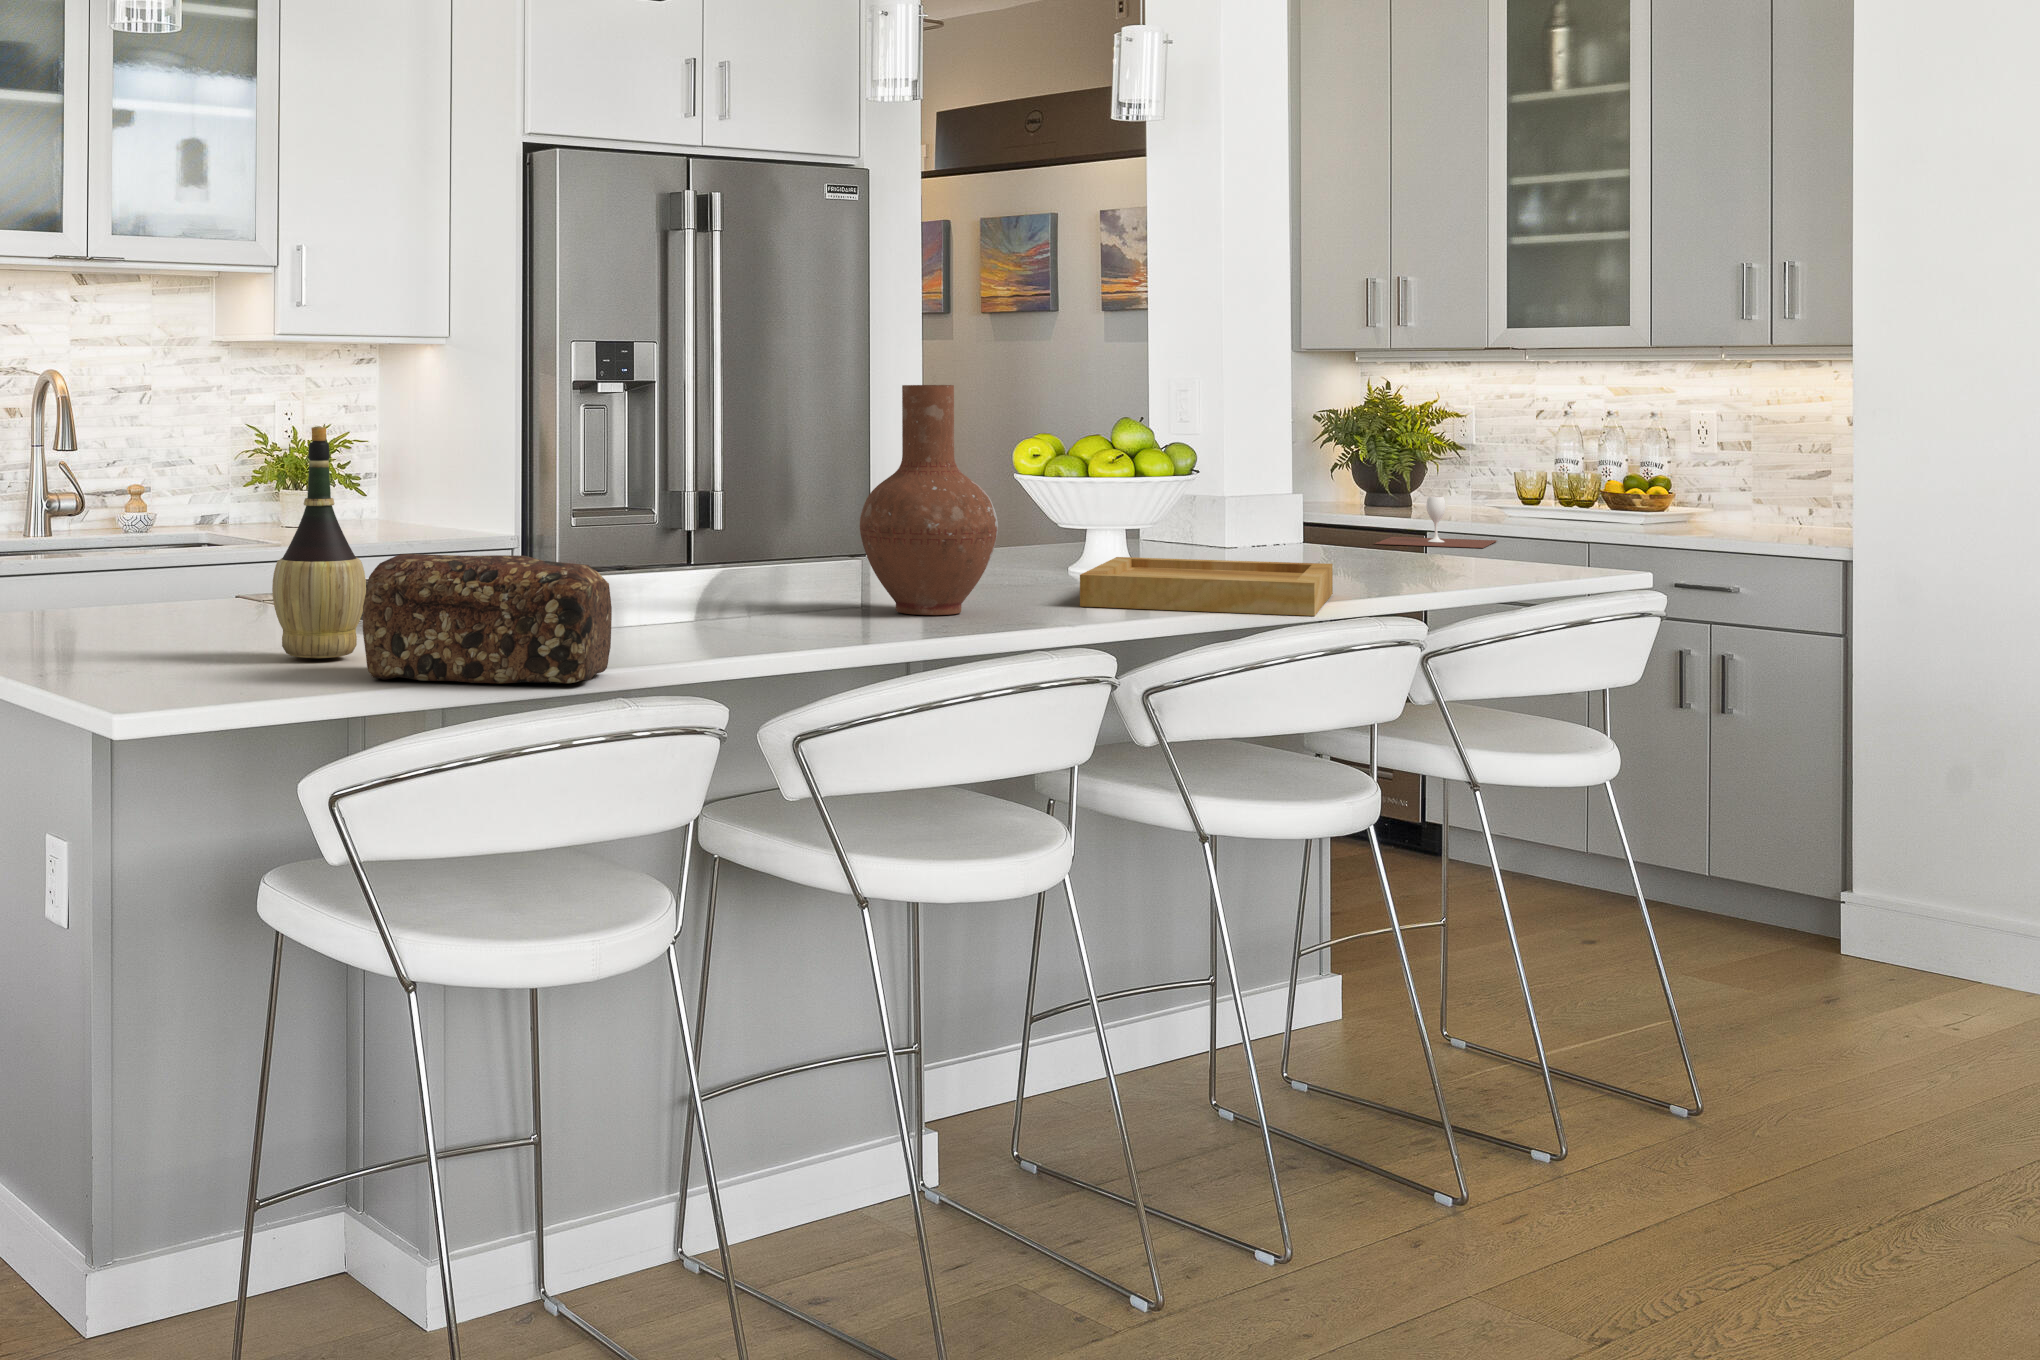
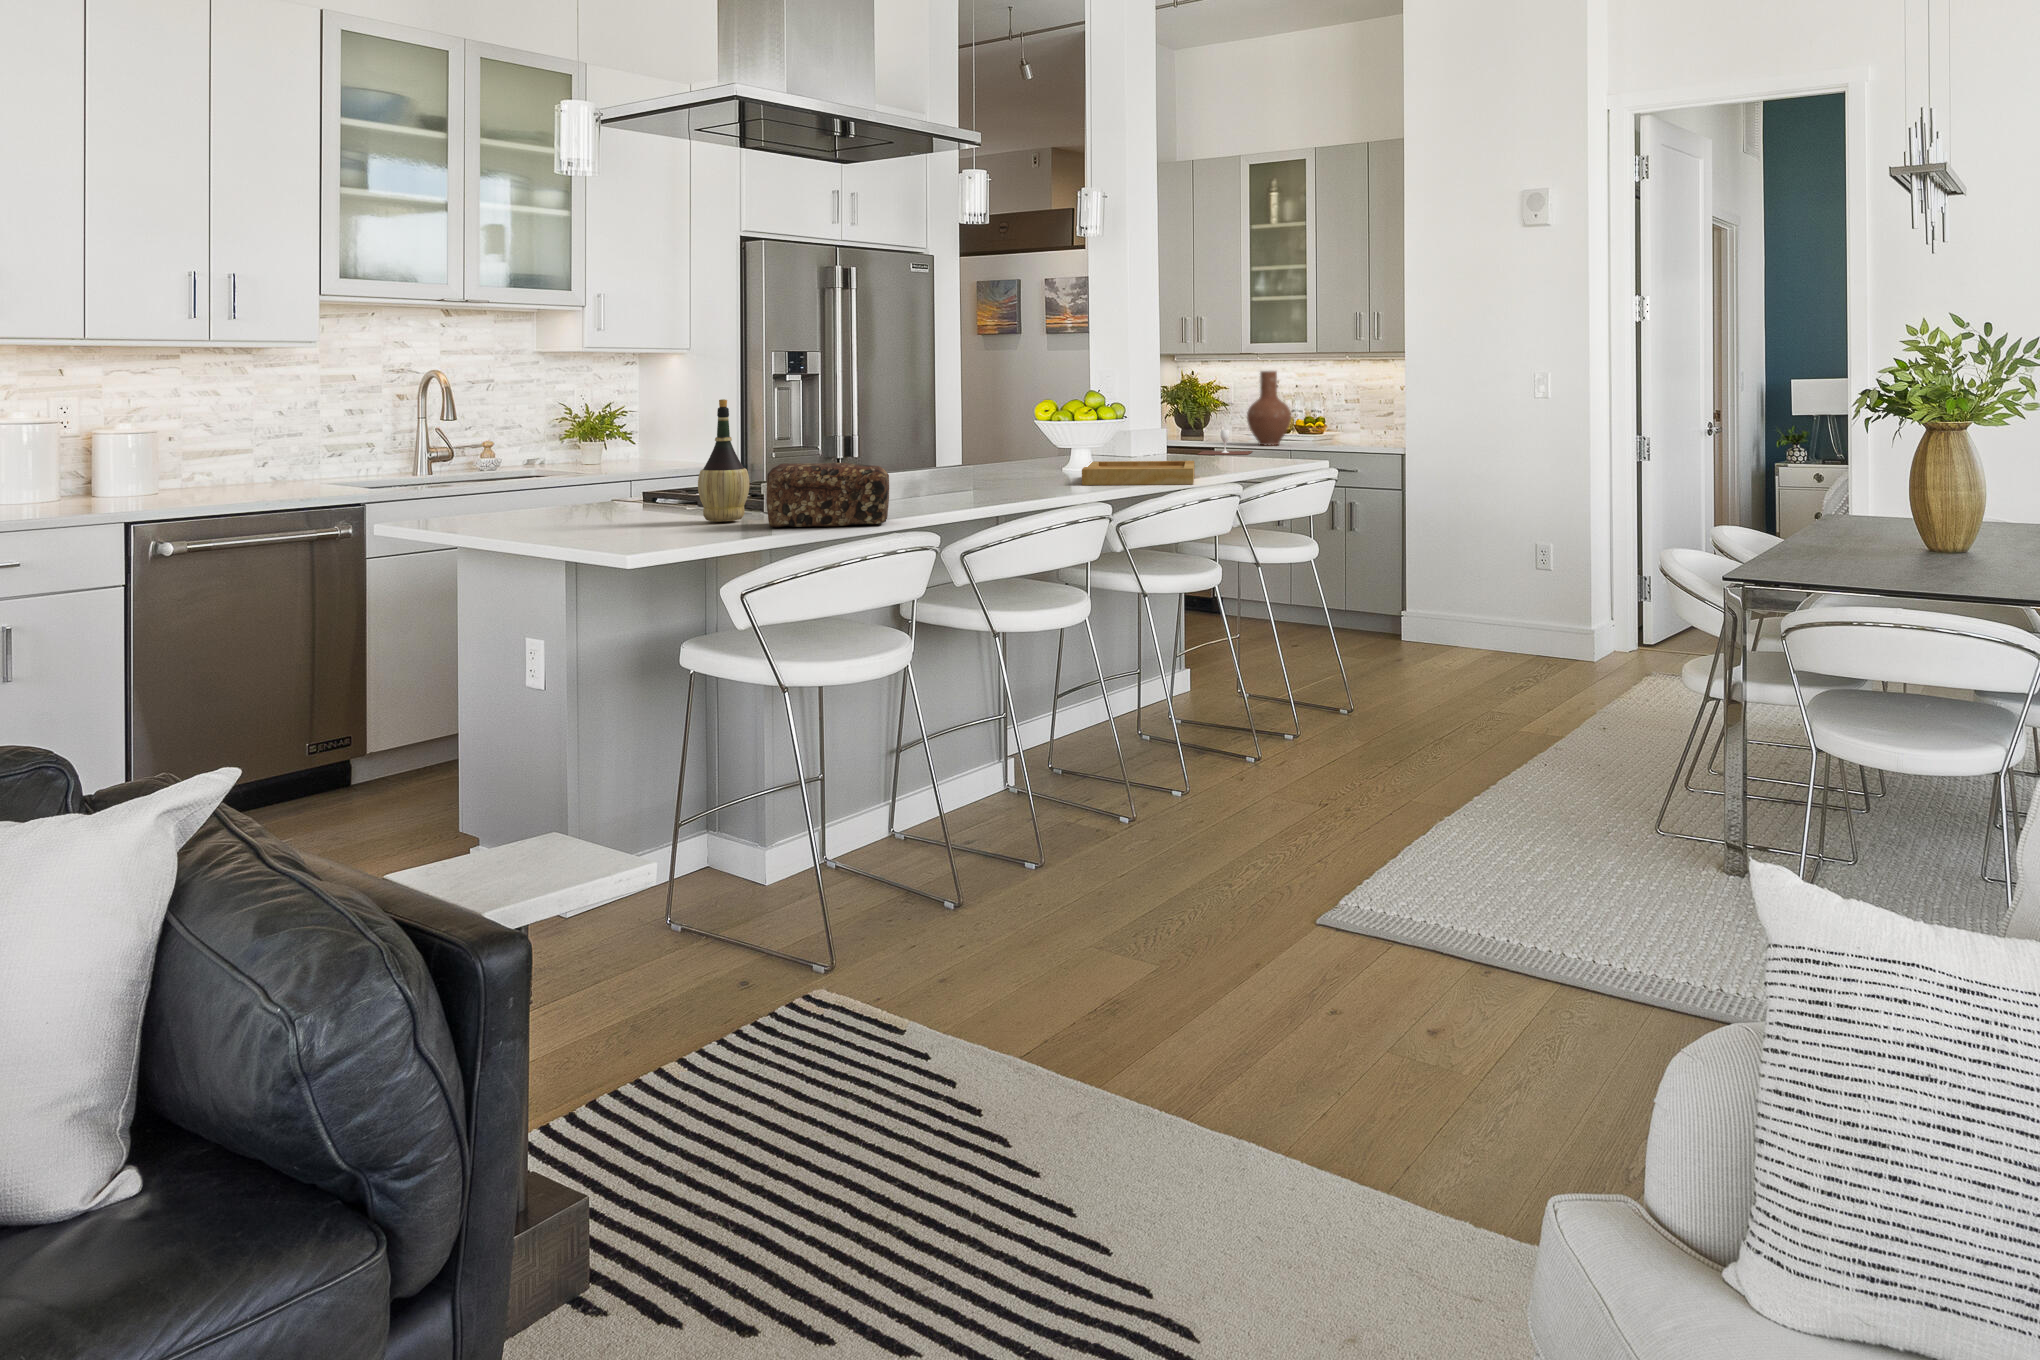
vase: present [860,385,998,615] -> present [1247,371,1291,446]

